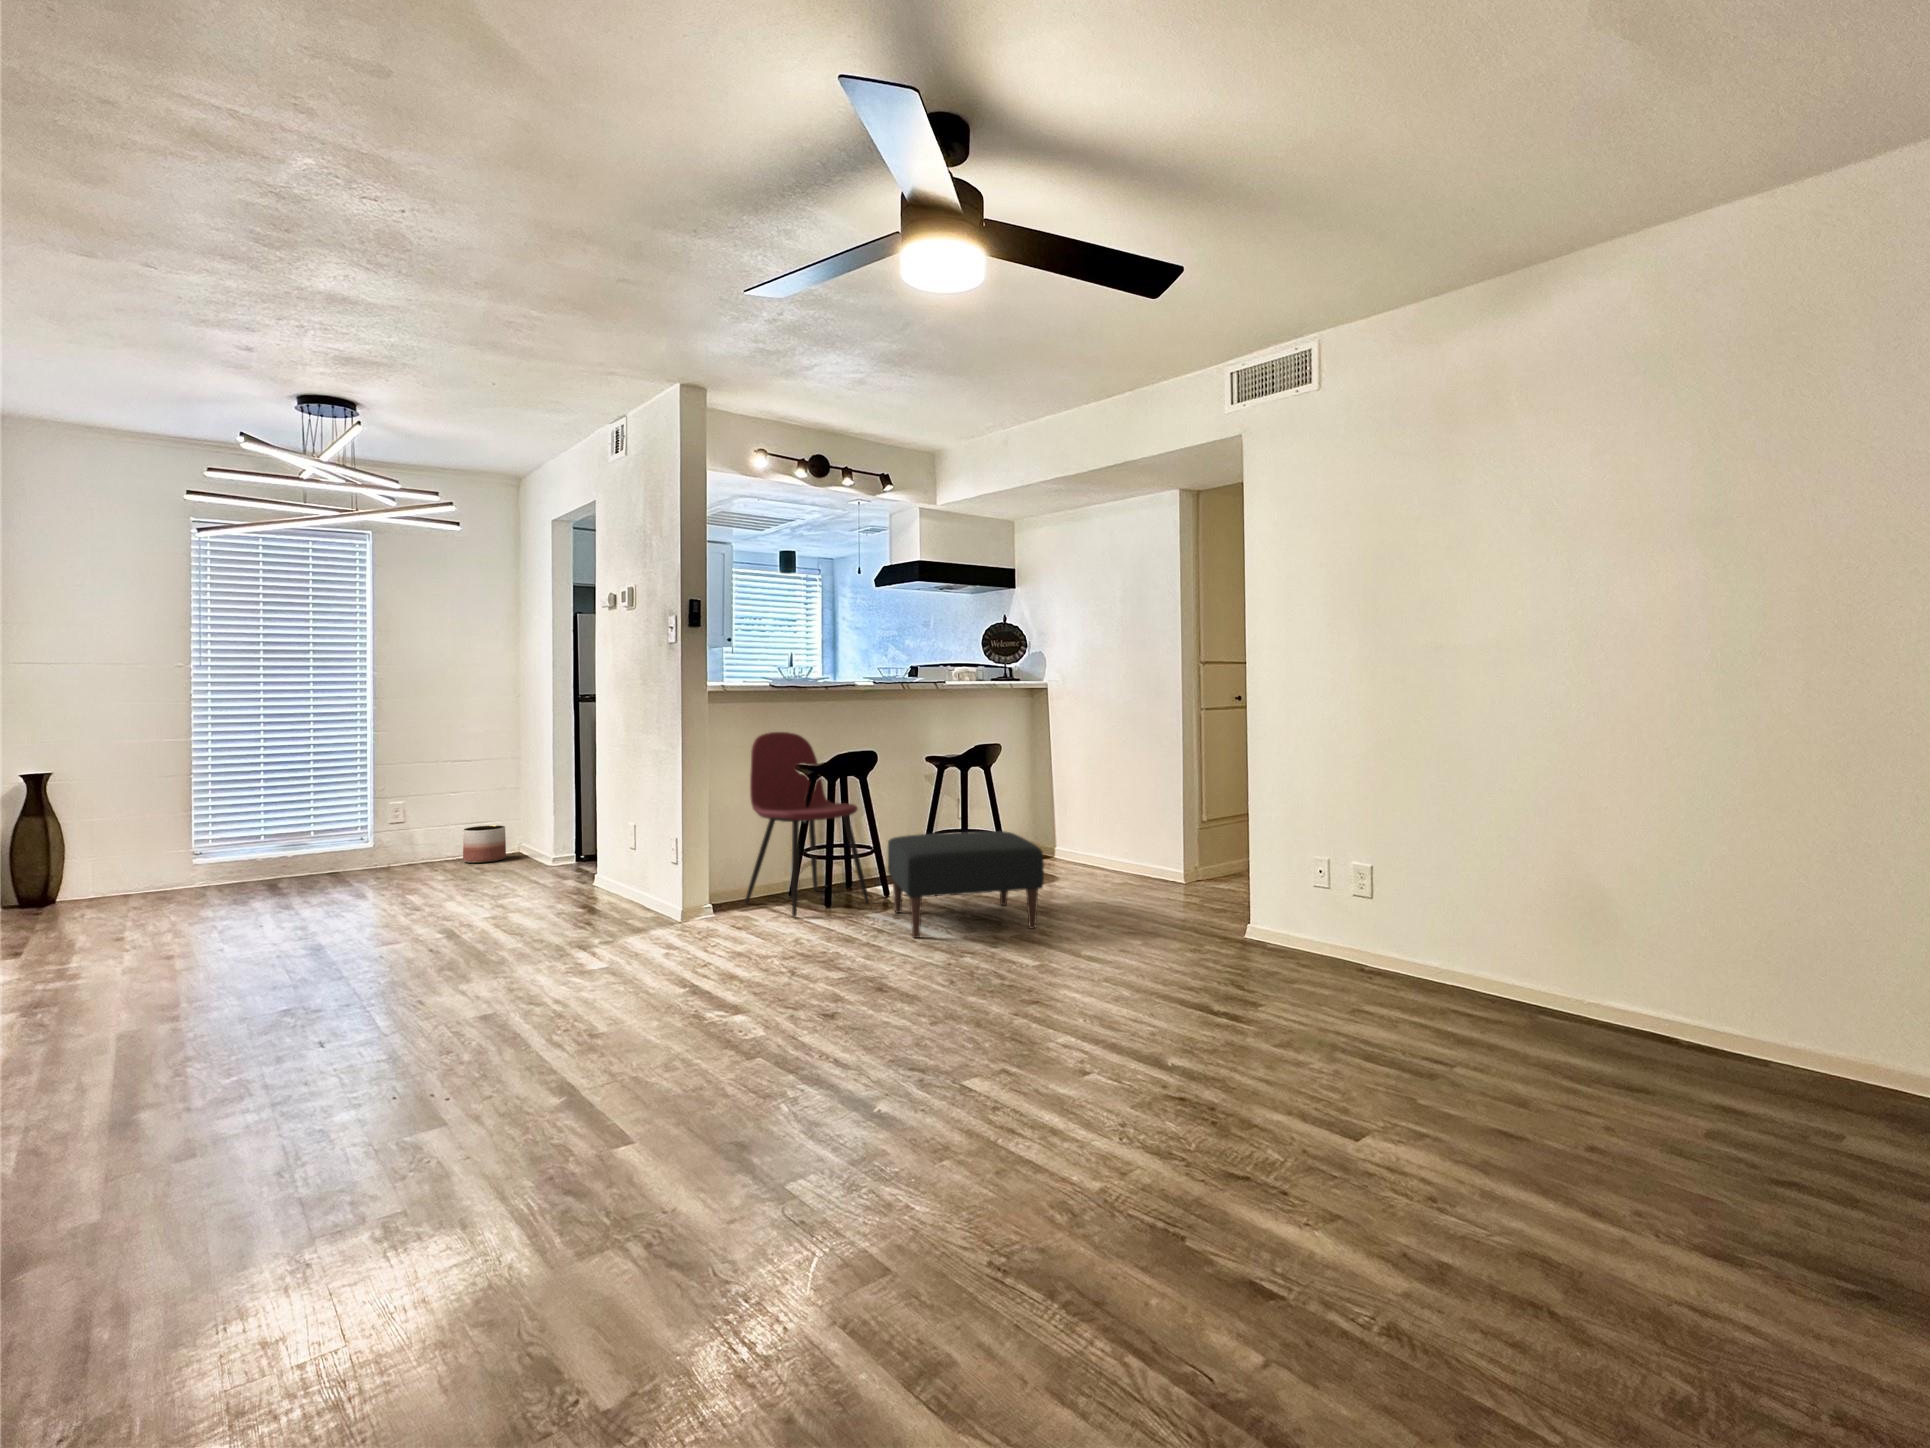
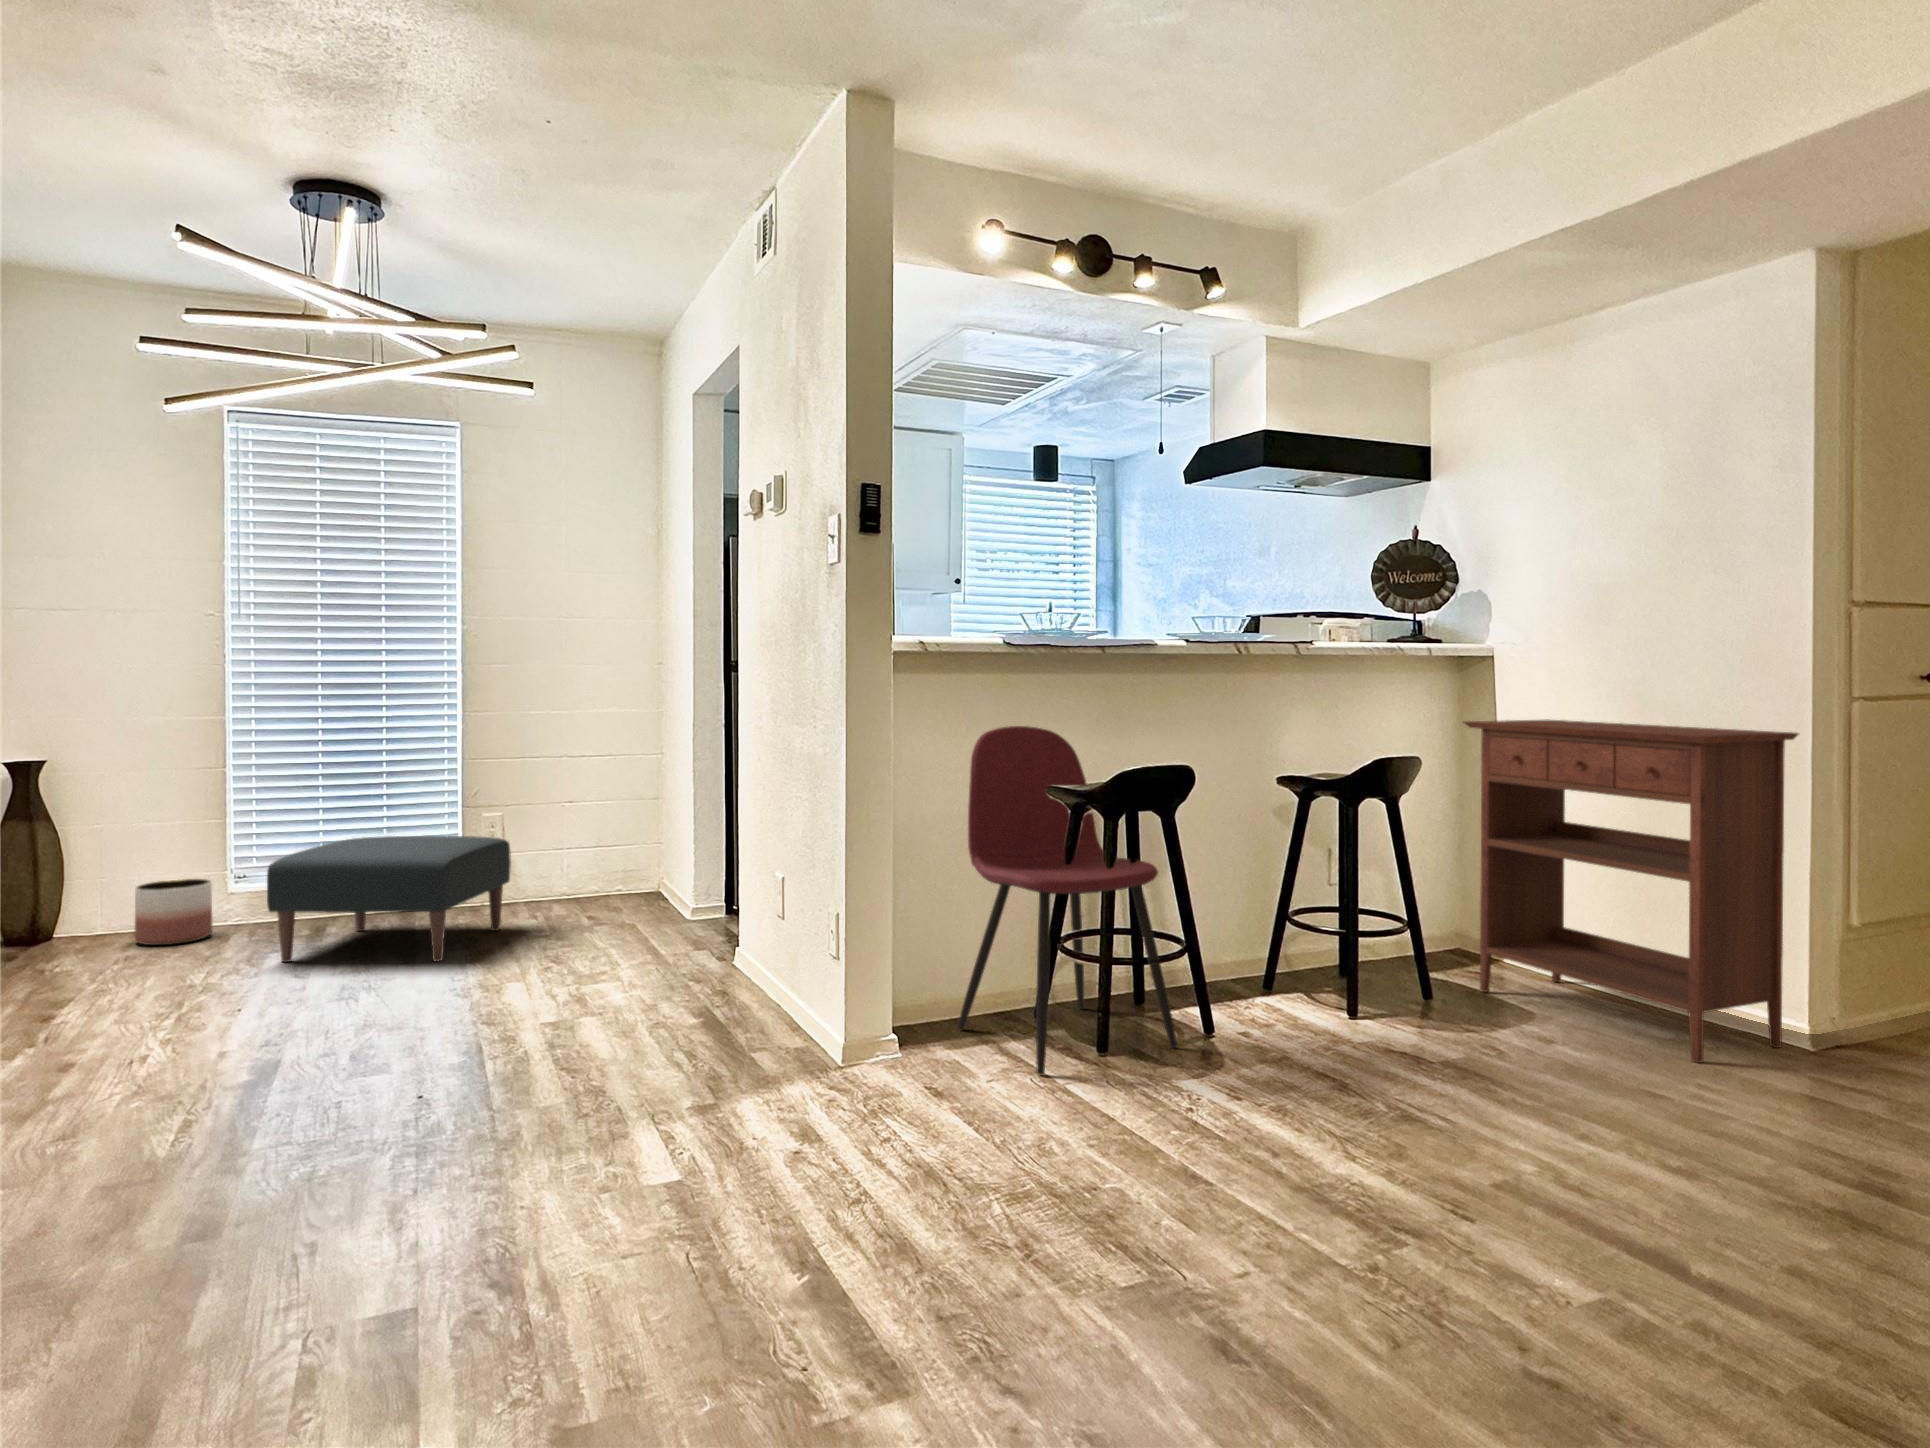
console table: none [1025,723,1175,891] -> present [1463,719,1798,1063]
planter: present [463,825,506,863] -> present [135,879,212,945]
ottoman: present [888,831,1044,938] -> present [267,836,511,962]

